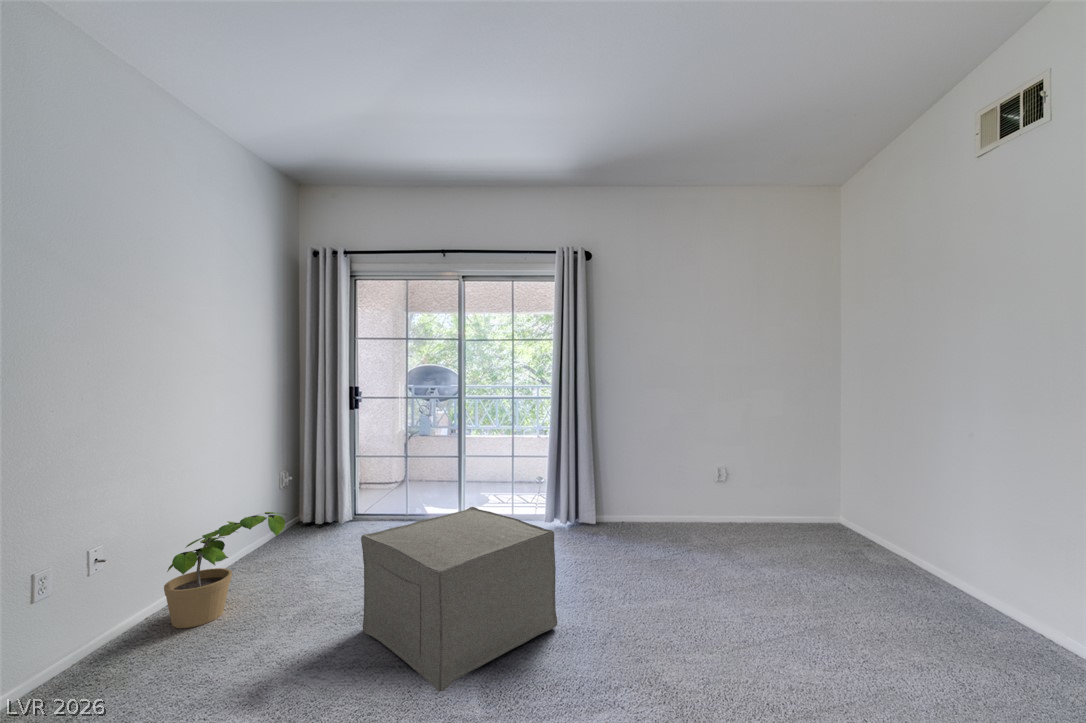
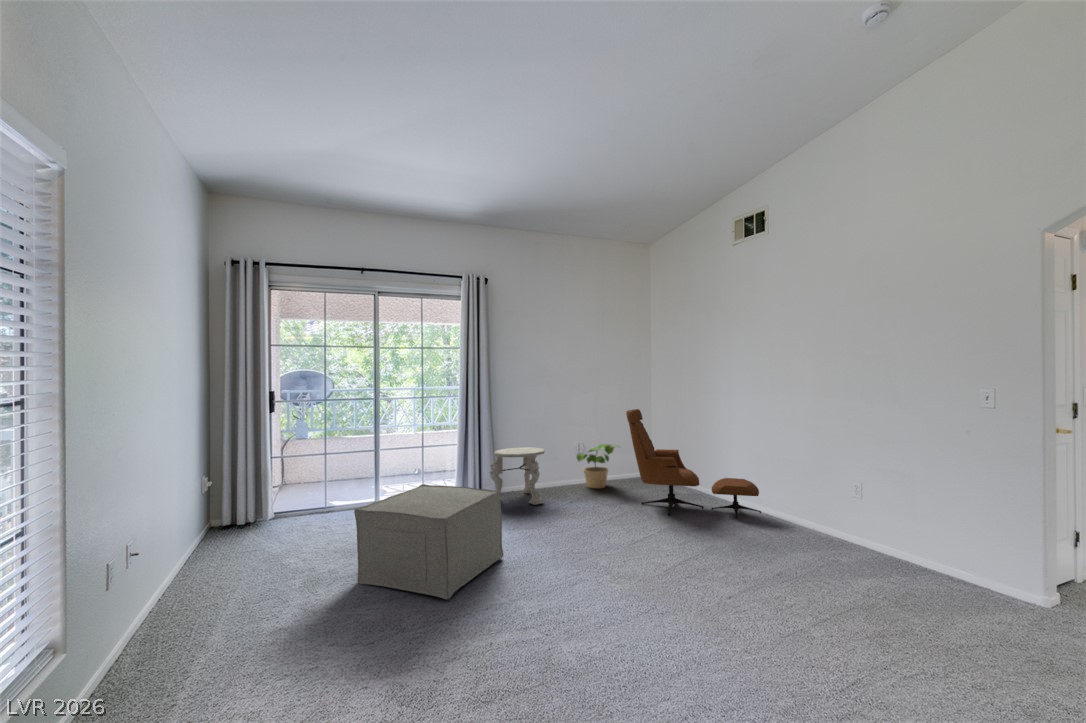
lounge chair: none [776,423,1040,623] -> present [626,409,761,518]
side table: none [586,464,660,544] -> present [489,447,545,505]
potted plant: present [164,512,286,628] -> present [577,444,614,488]

